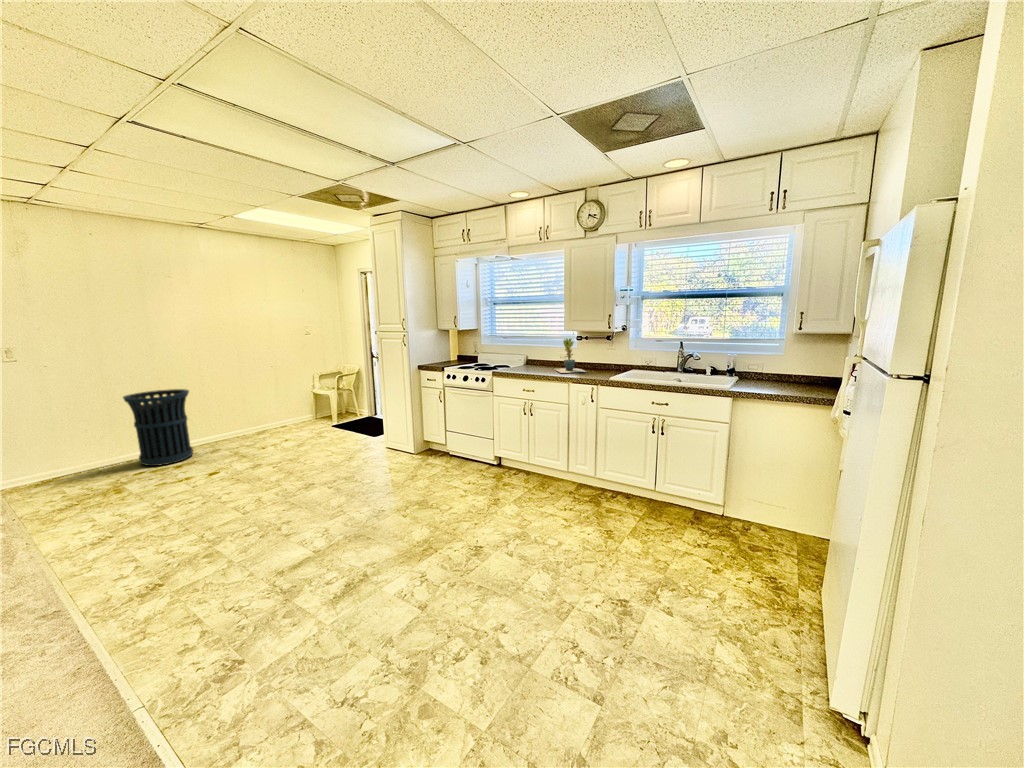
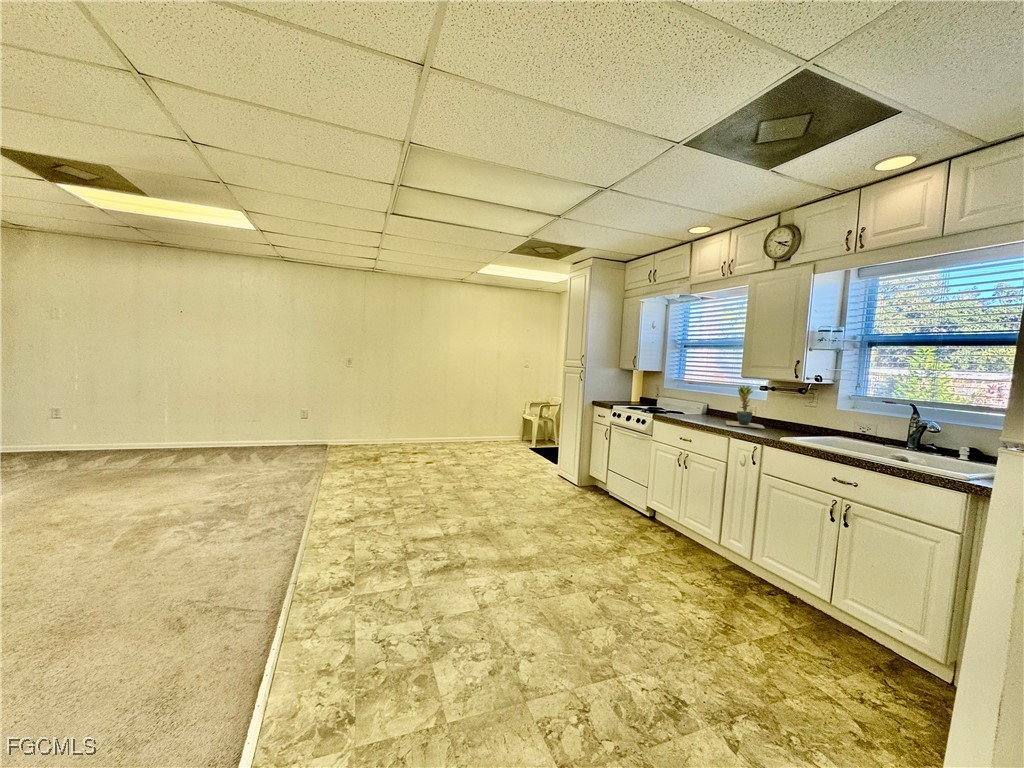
trash can: present [123,389,193,466] -> none [393,397,430,452]

